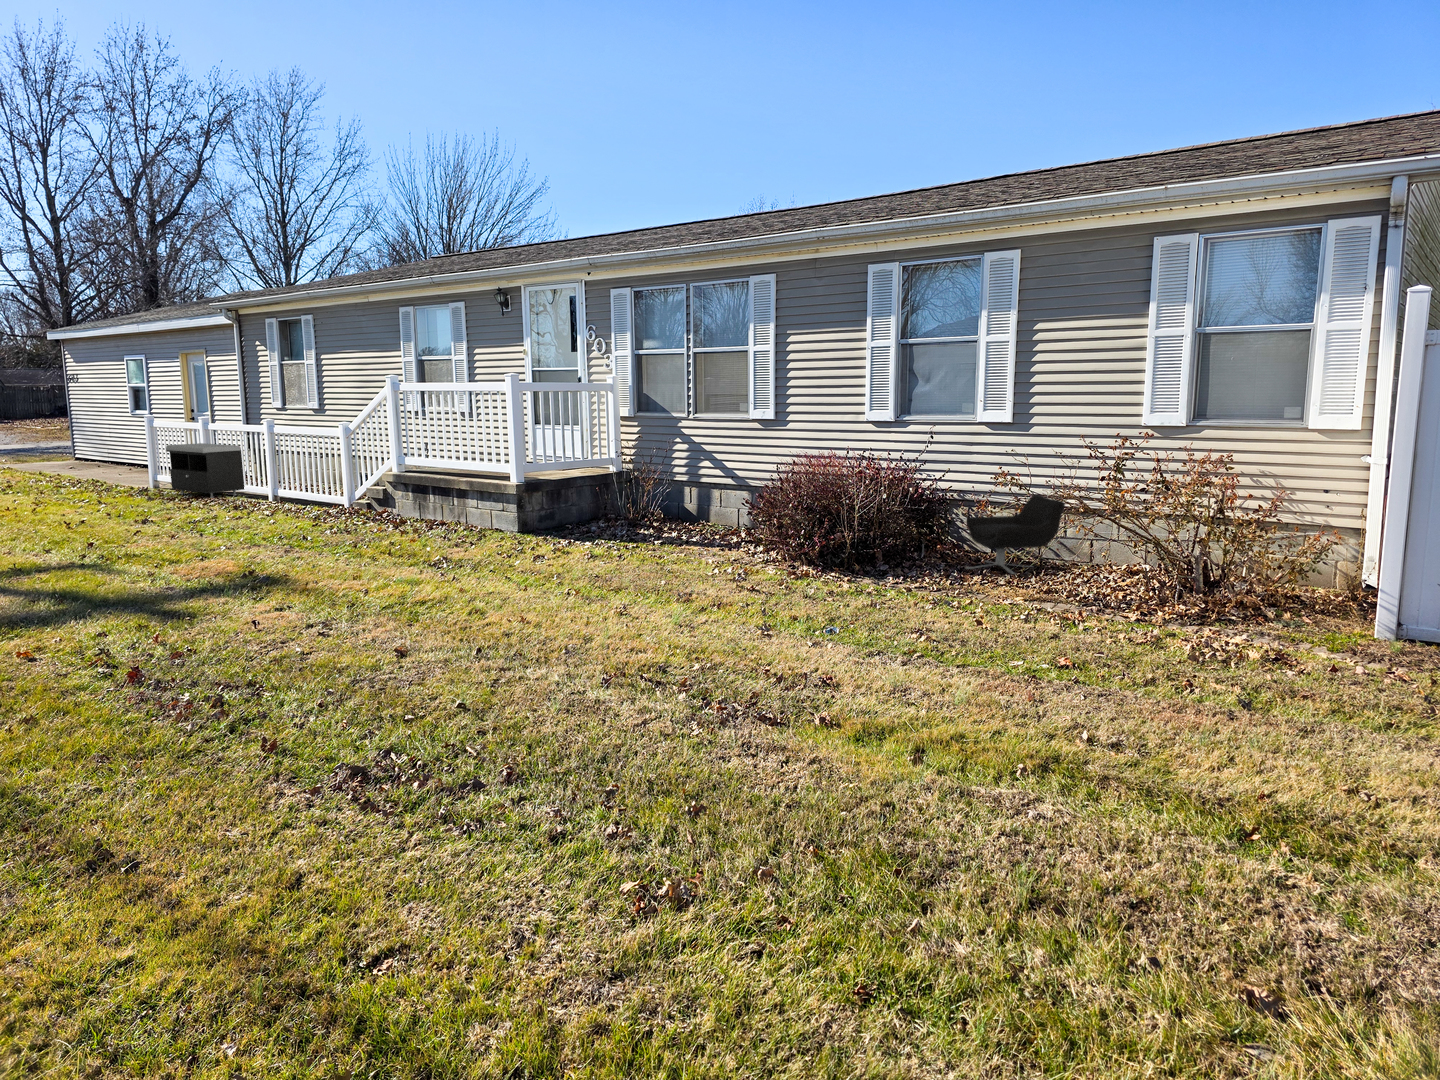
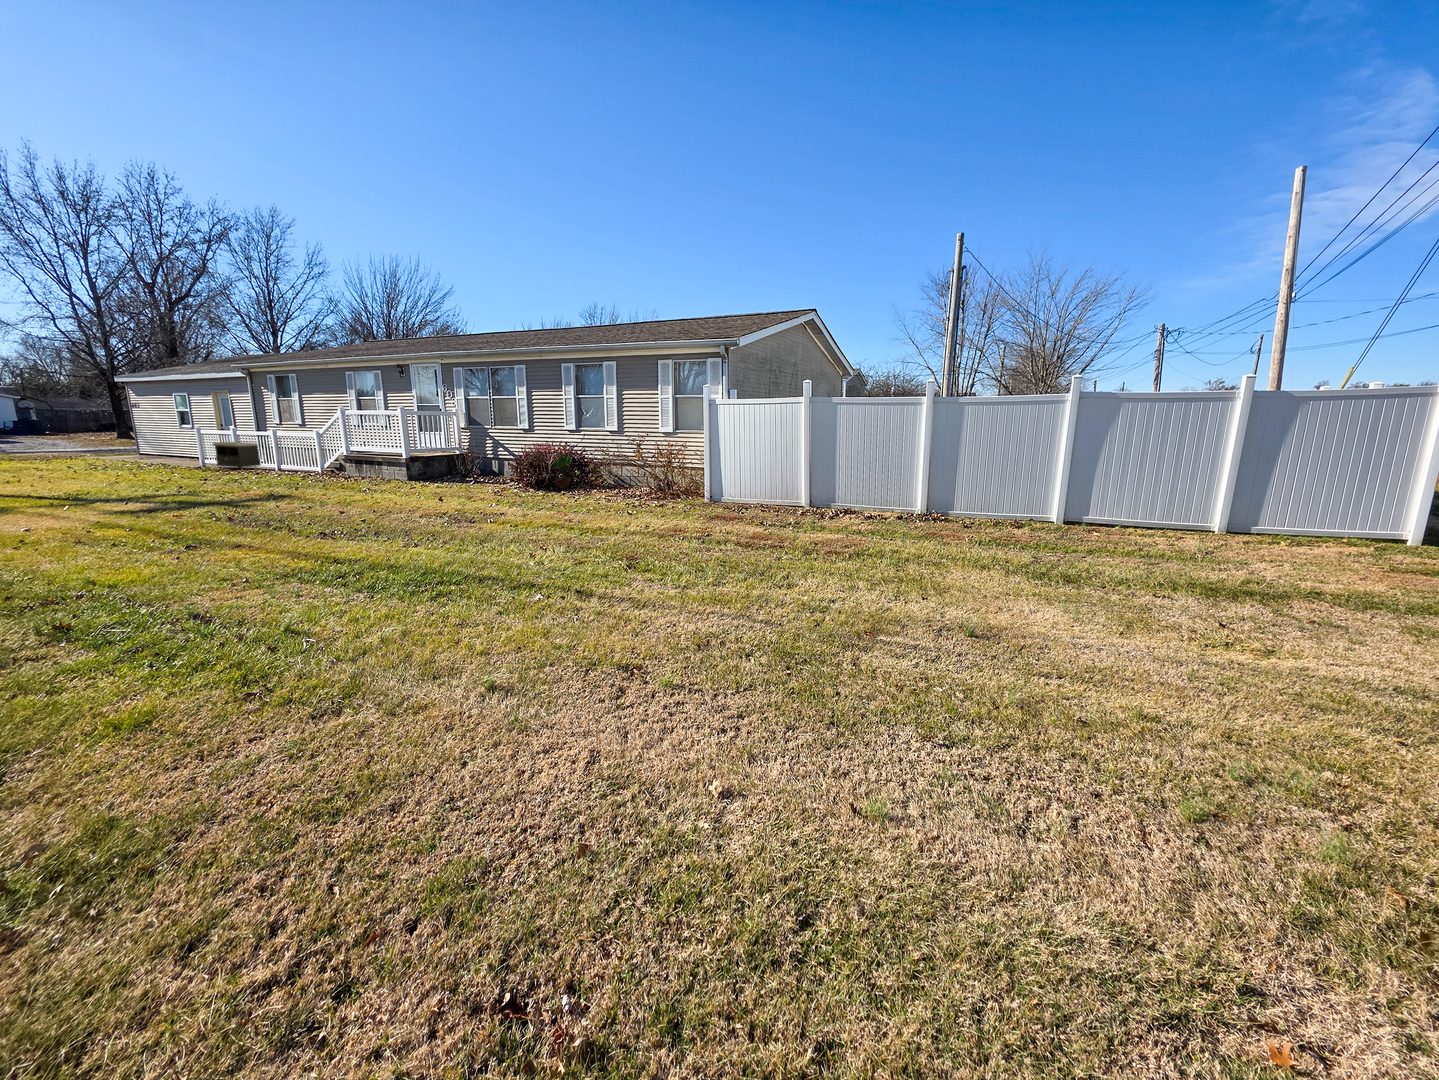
potted tree: none [871,480,926,571] -> present [555,455,571,487]
lounge chair: present [966,495,1065,574] -> none [595,459,631,489]

